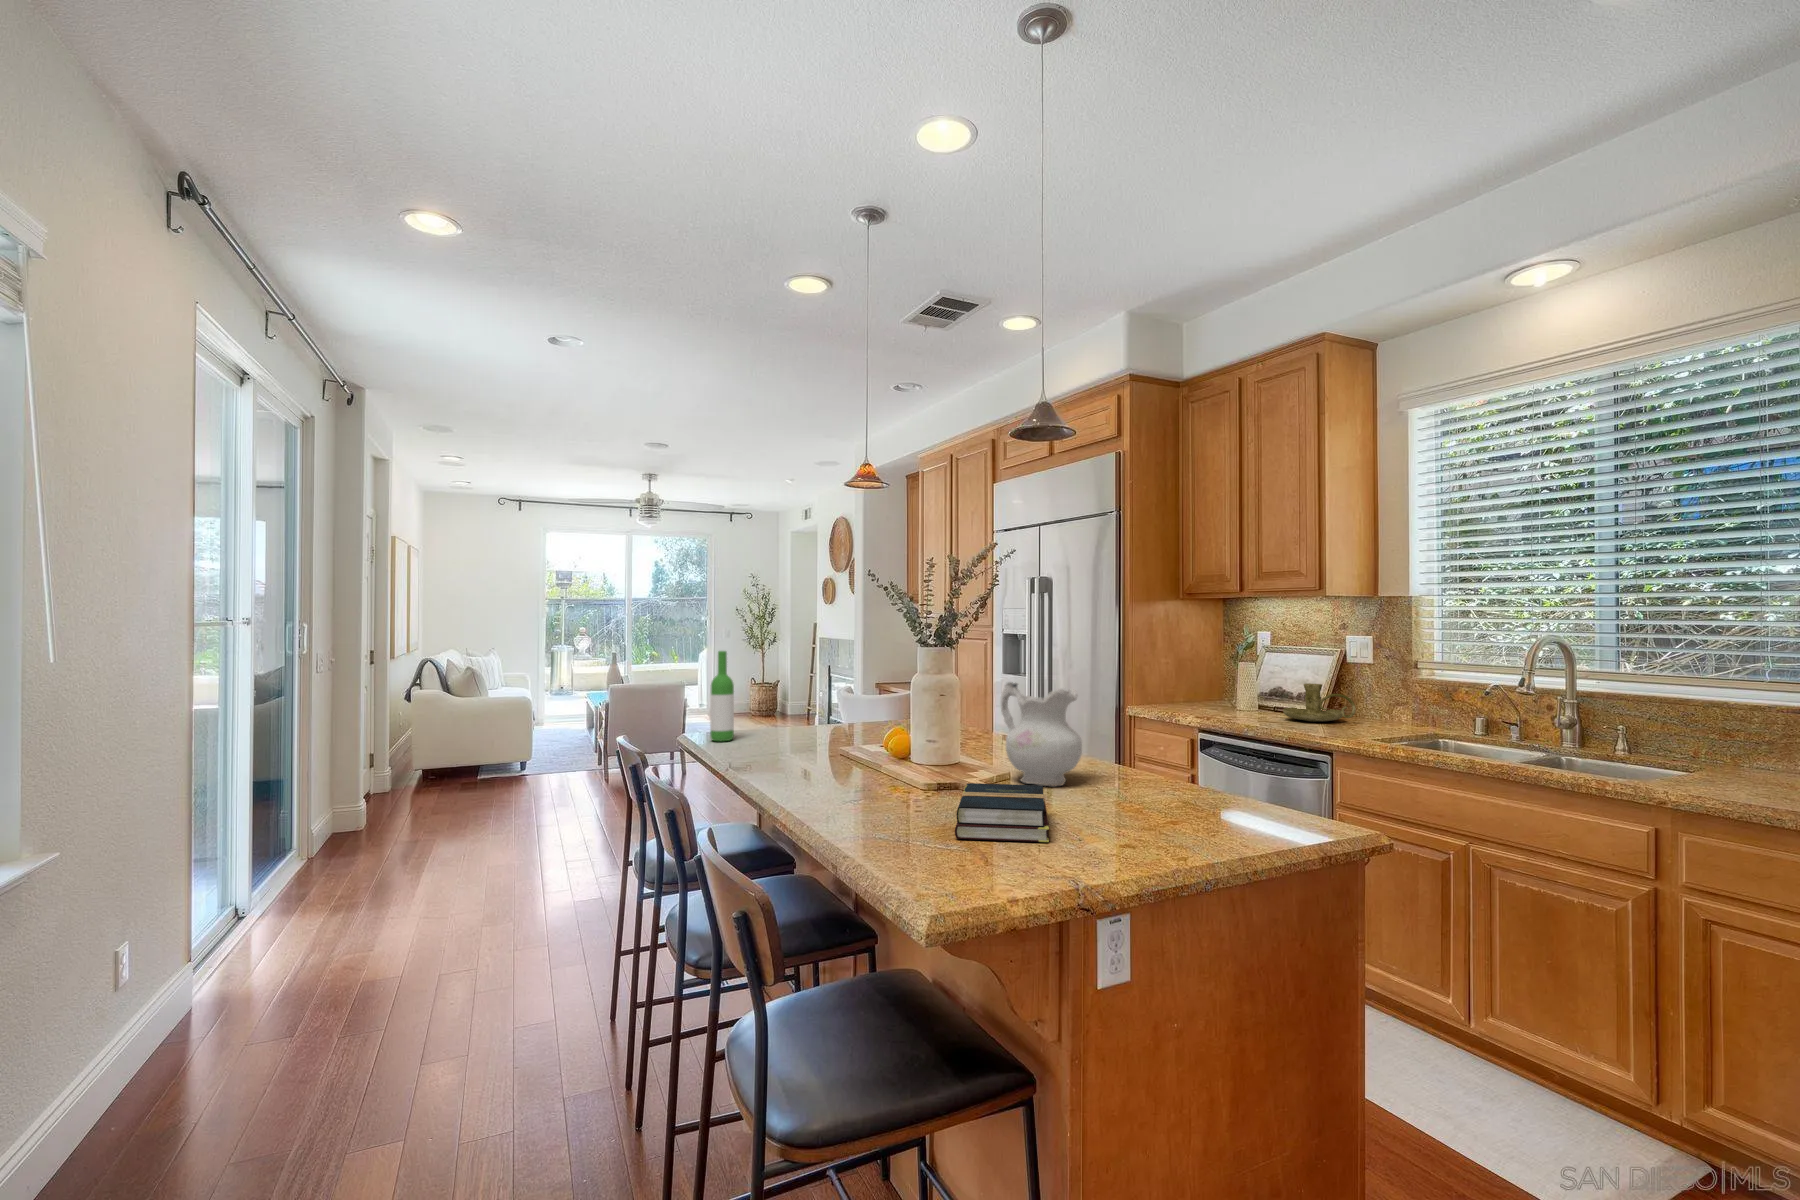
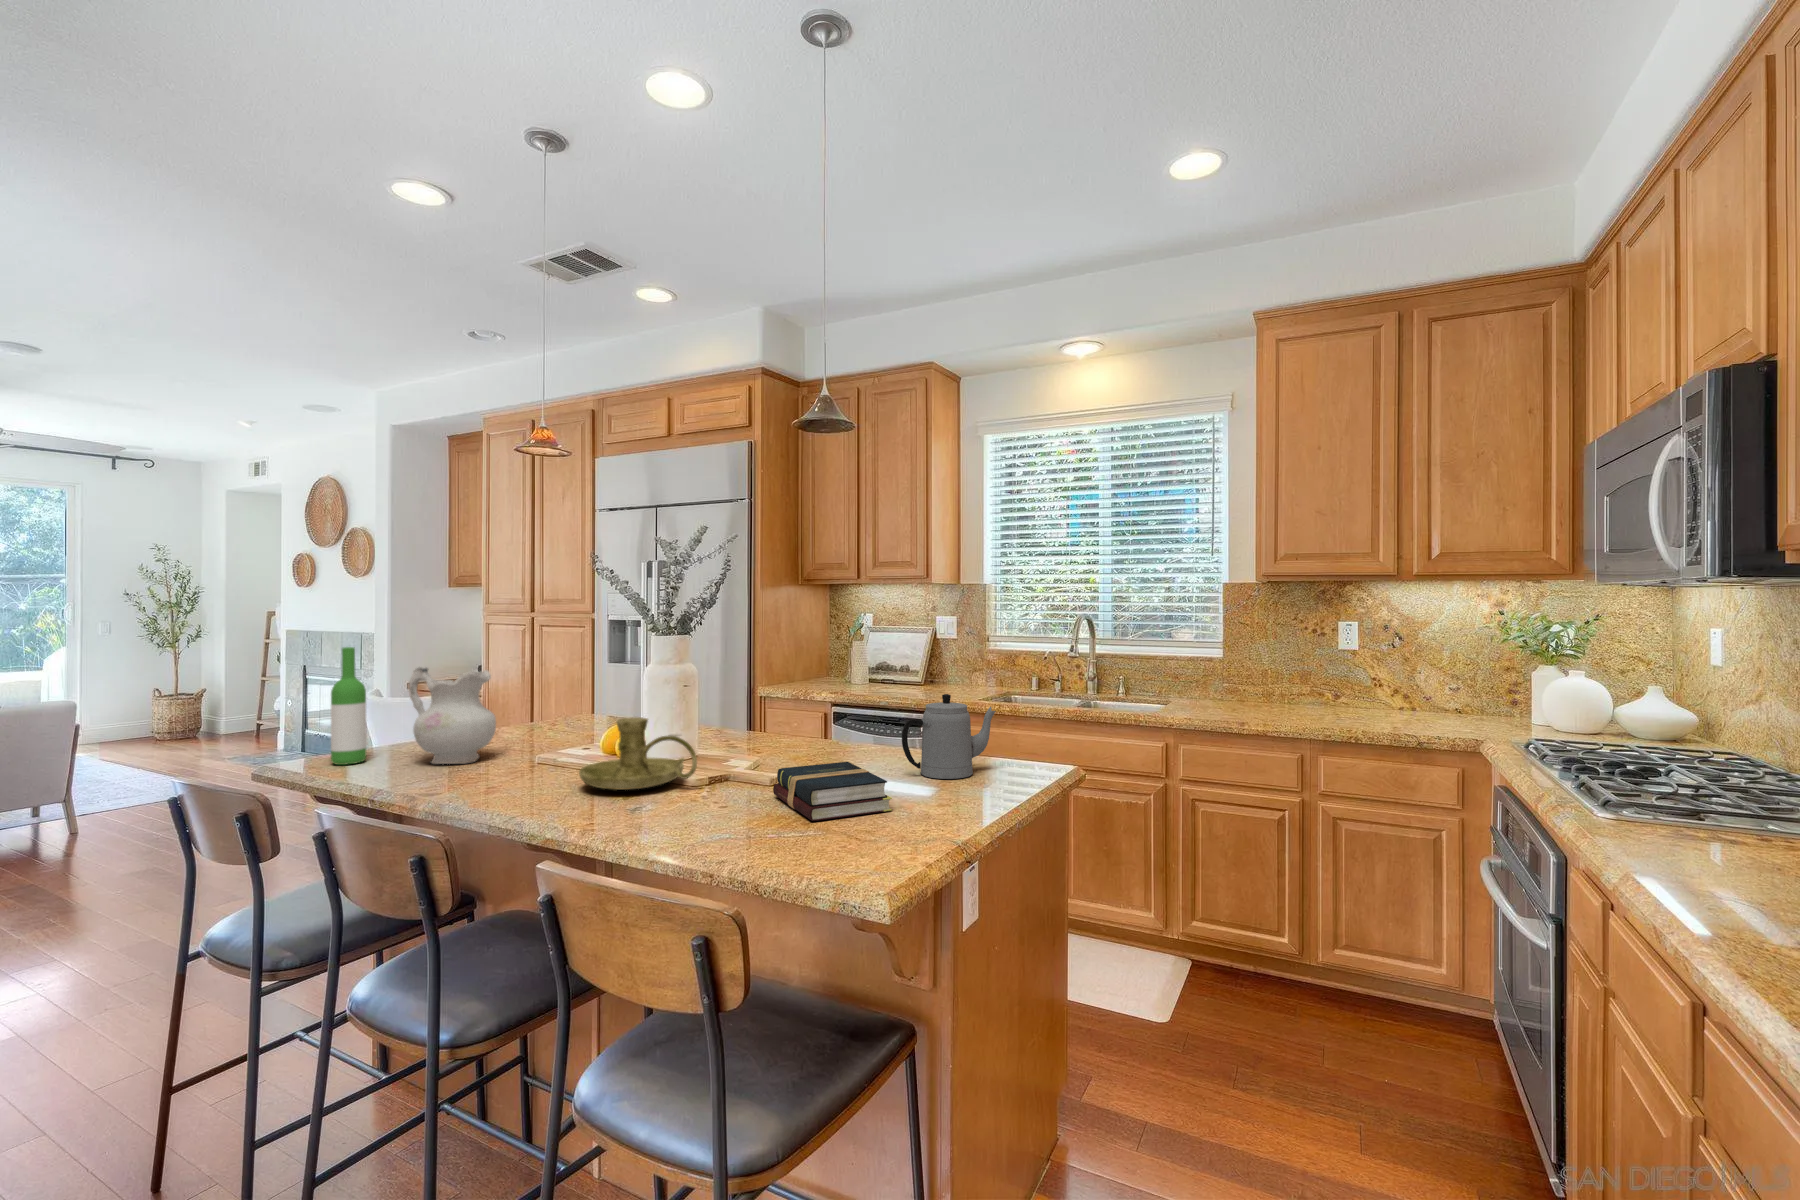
ceramic pitcher: present [1001,682,1082,786] -> present [409,667,496,764]
candle holder: present [1283,683,1356,722] -> present [579,717,697,790]
teapot: none [1118,723,1243,822] -> present [902,694,996,779]

